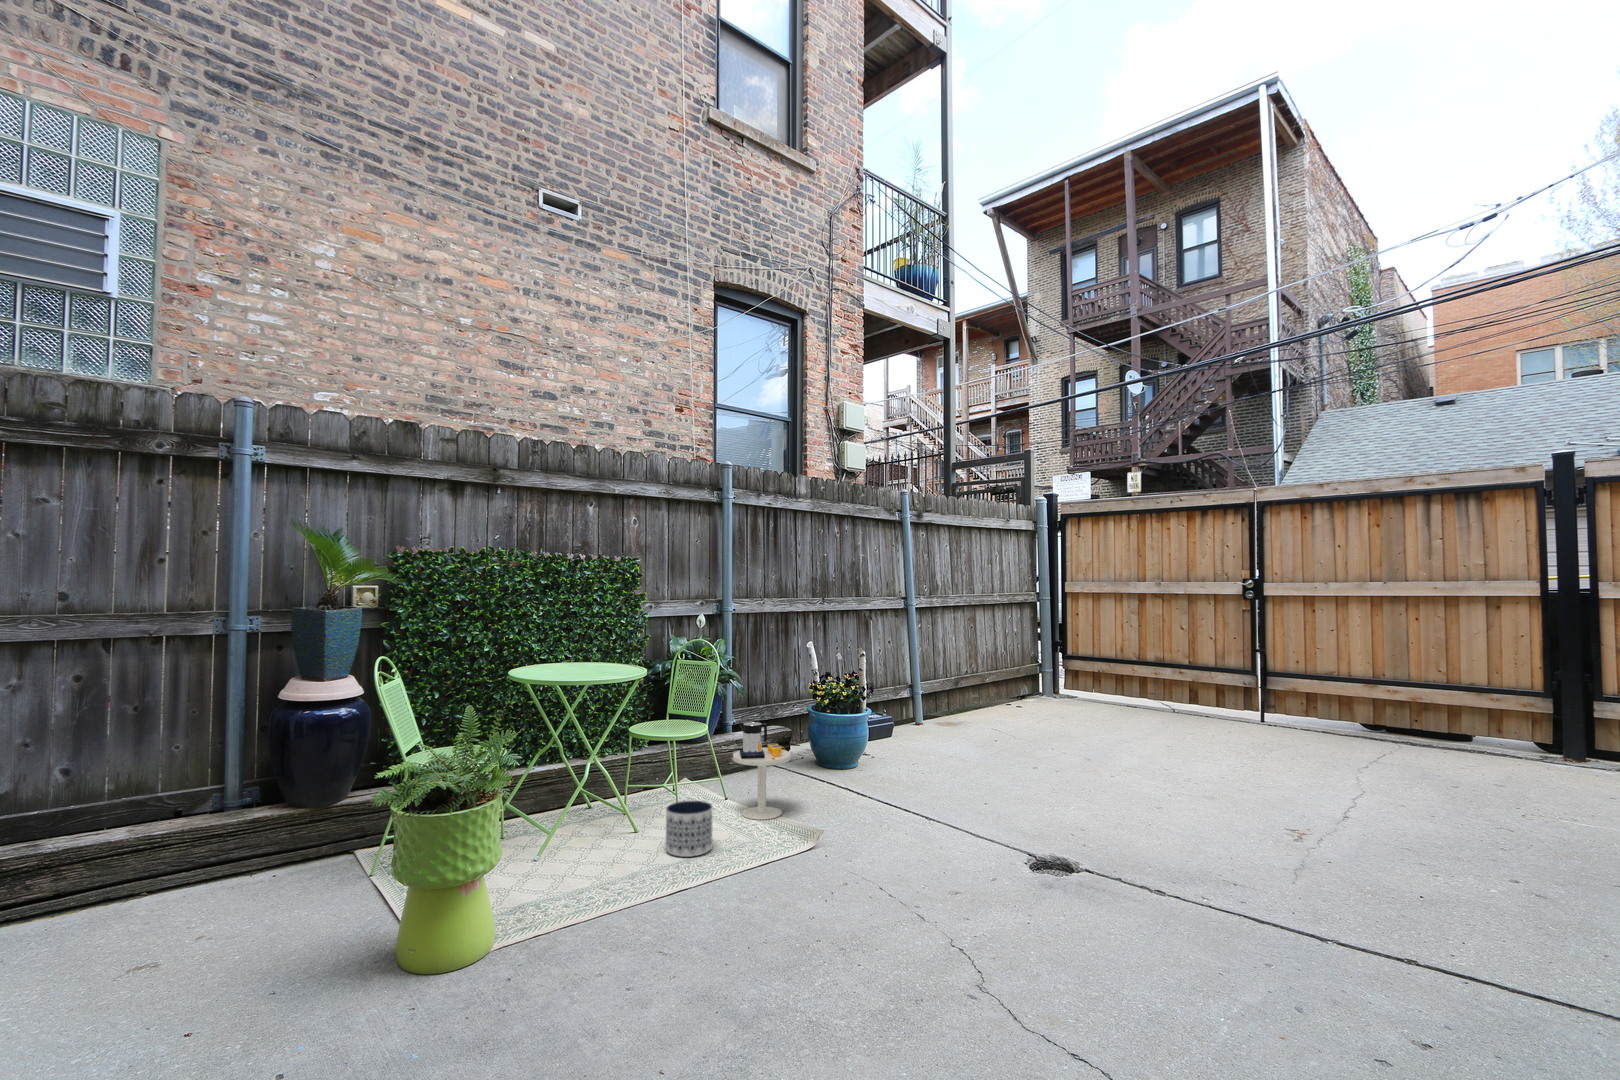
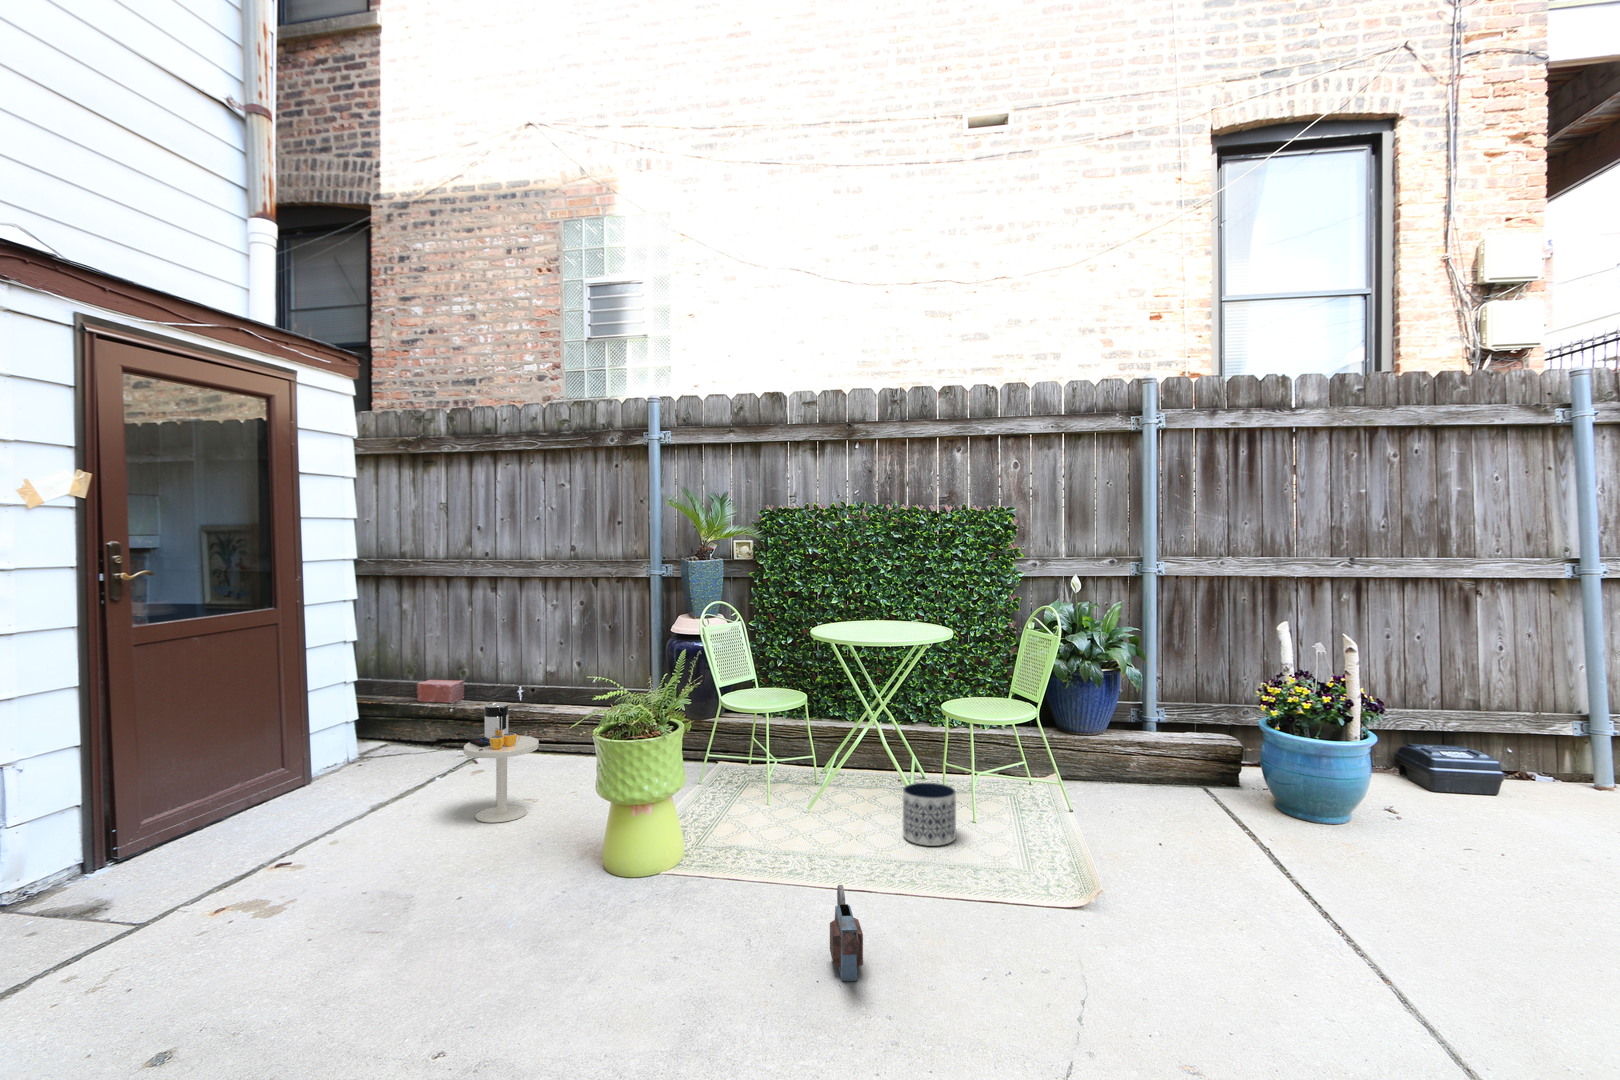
side table: present [733,722,791,820] -> present [464,703,539,823]
watering can: none [779,884,864,955] -> present [830,885,863,981]

